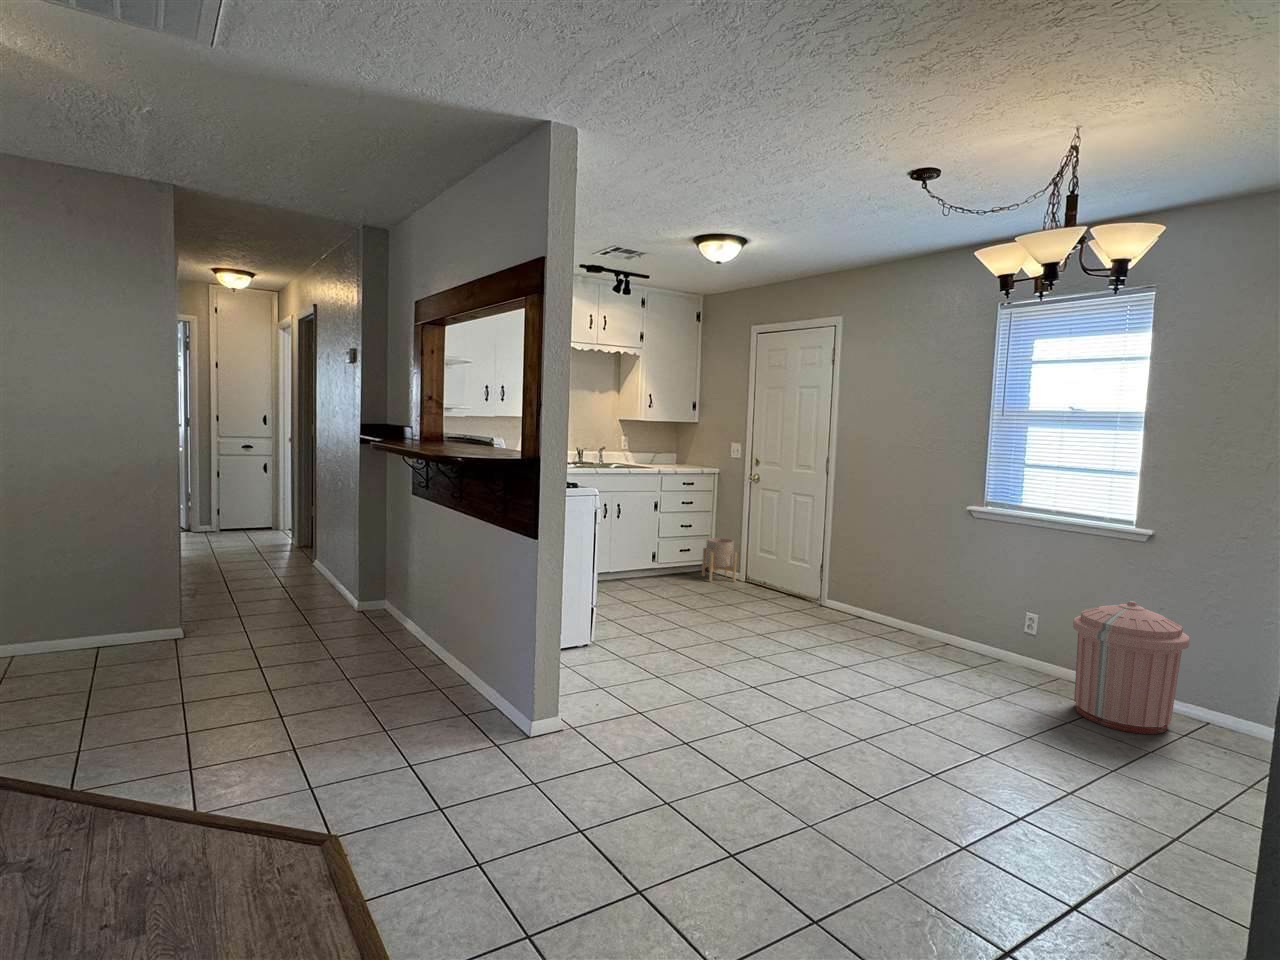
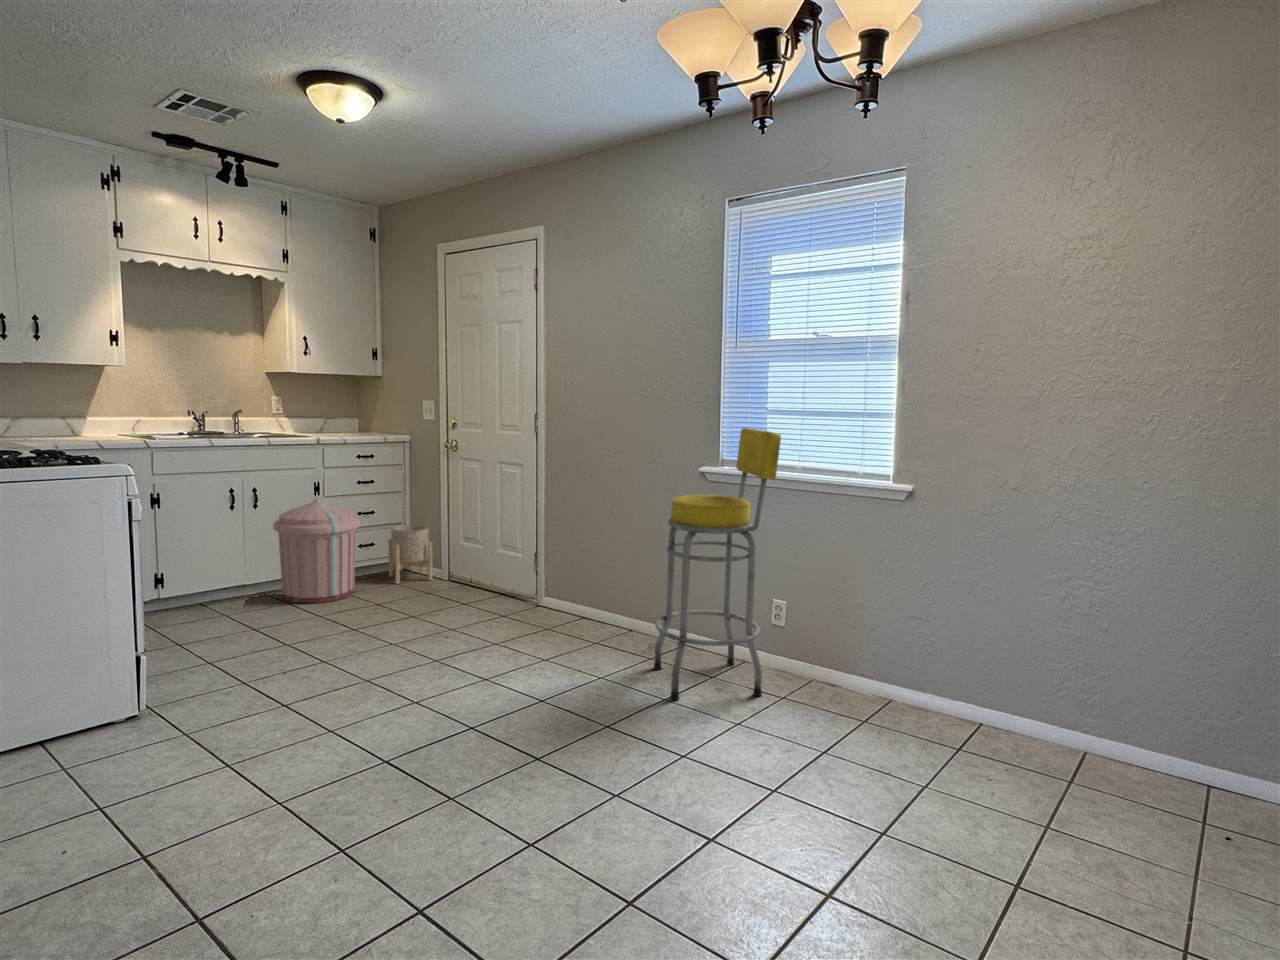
bar stool: none [926,478,1040,683] -> present [654,428,781,700]
trash can: present [1073,601,1190,734] -> present [273,499,360,603]

